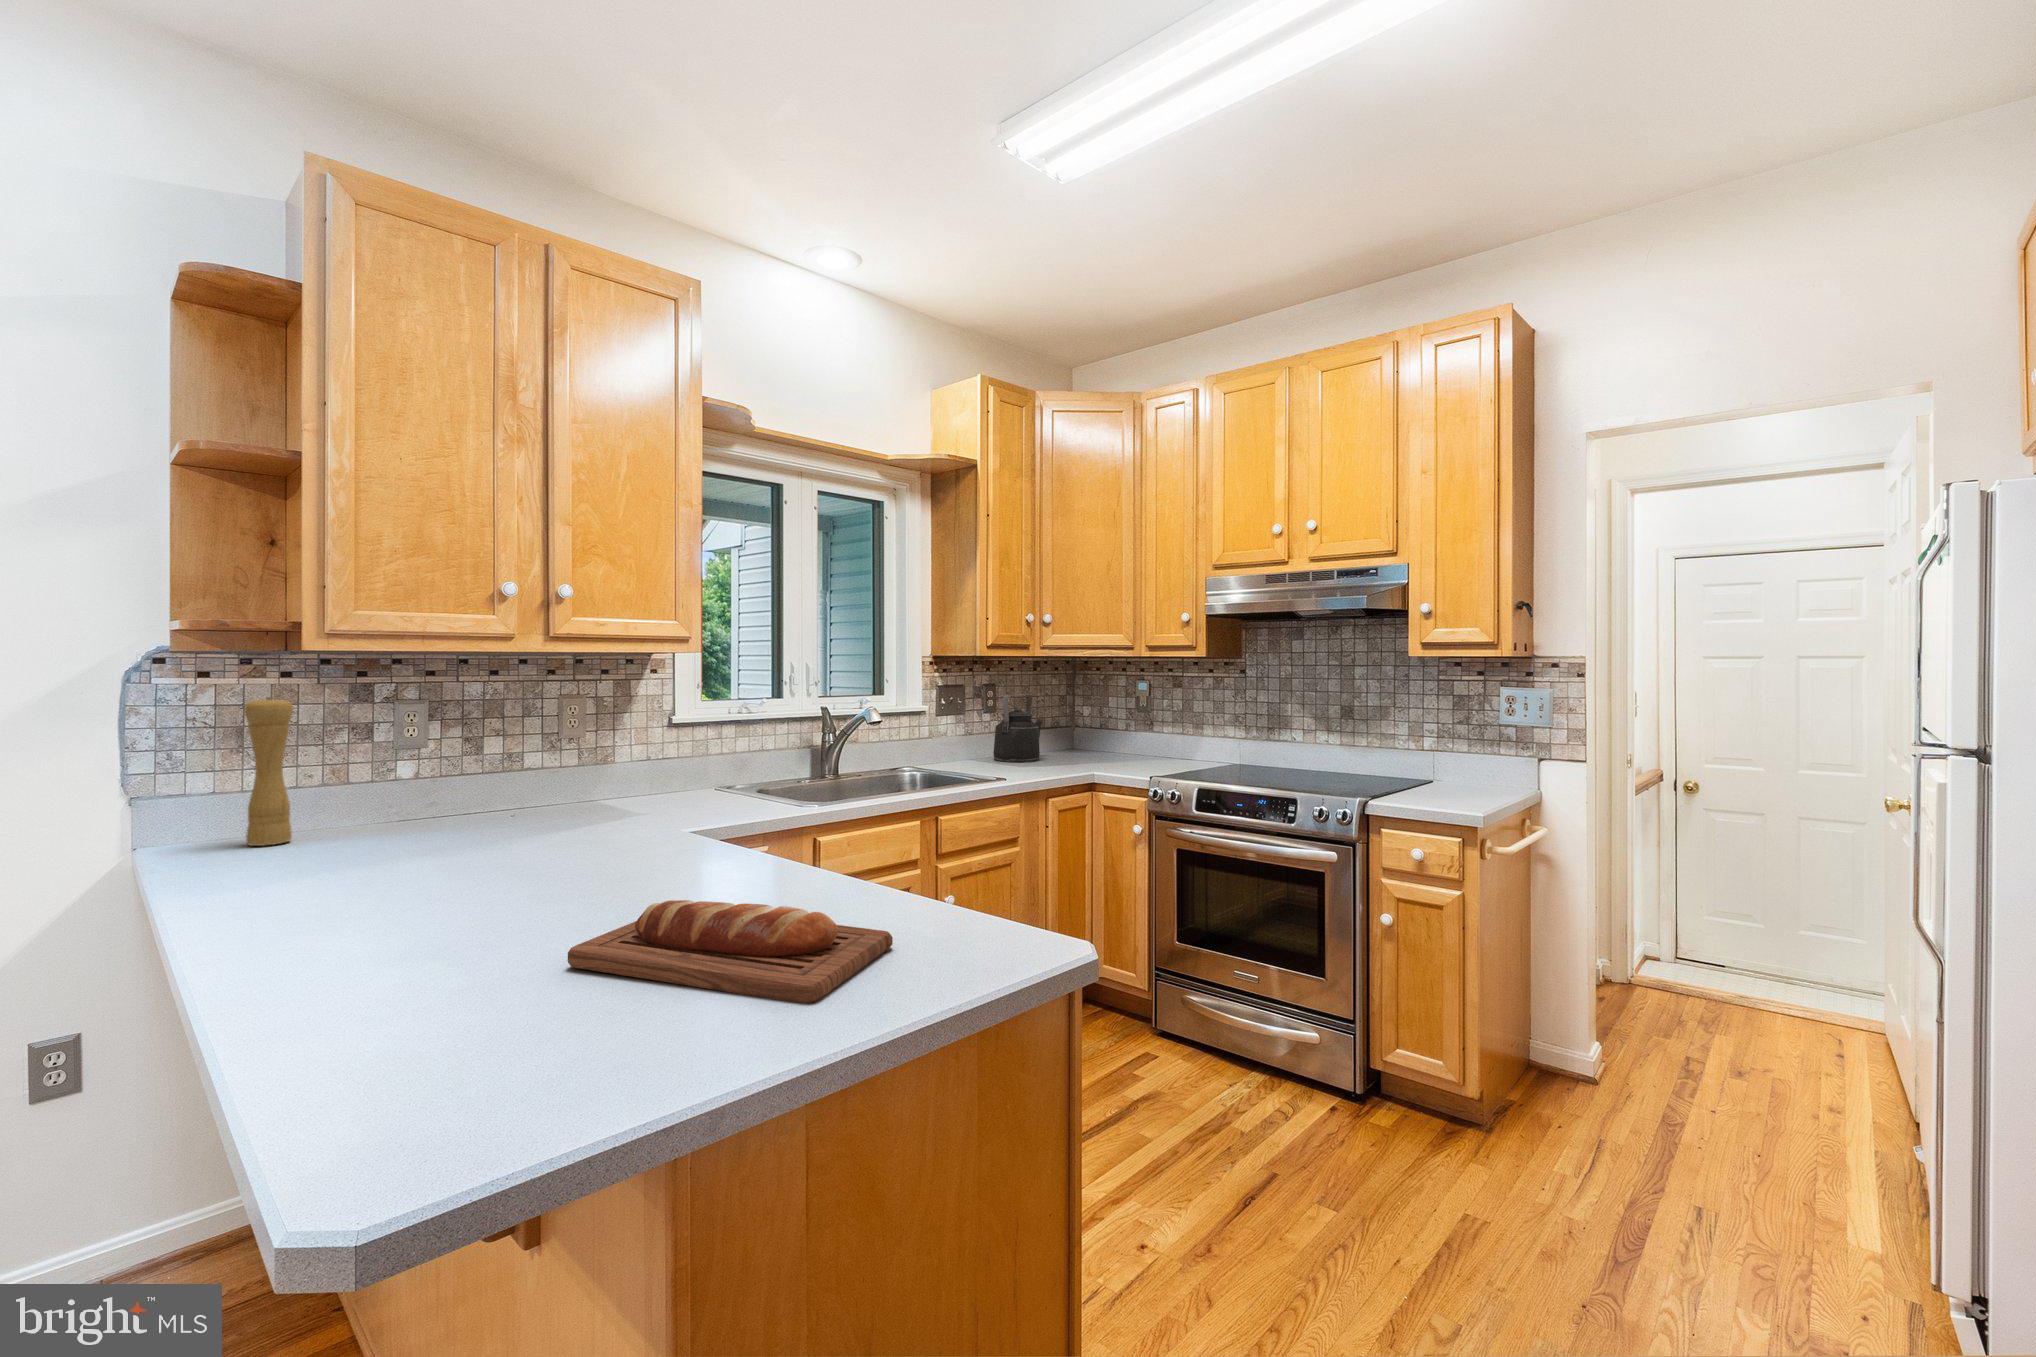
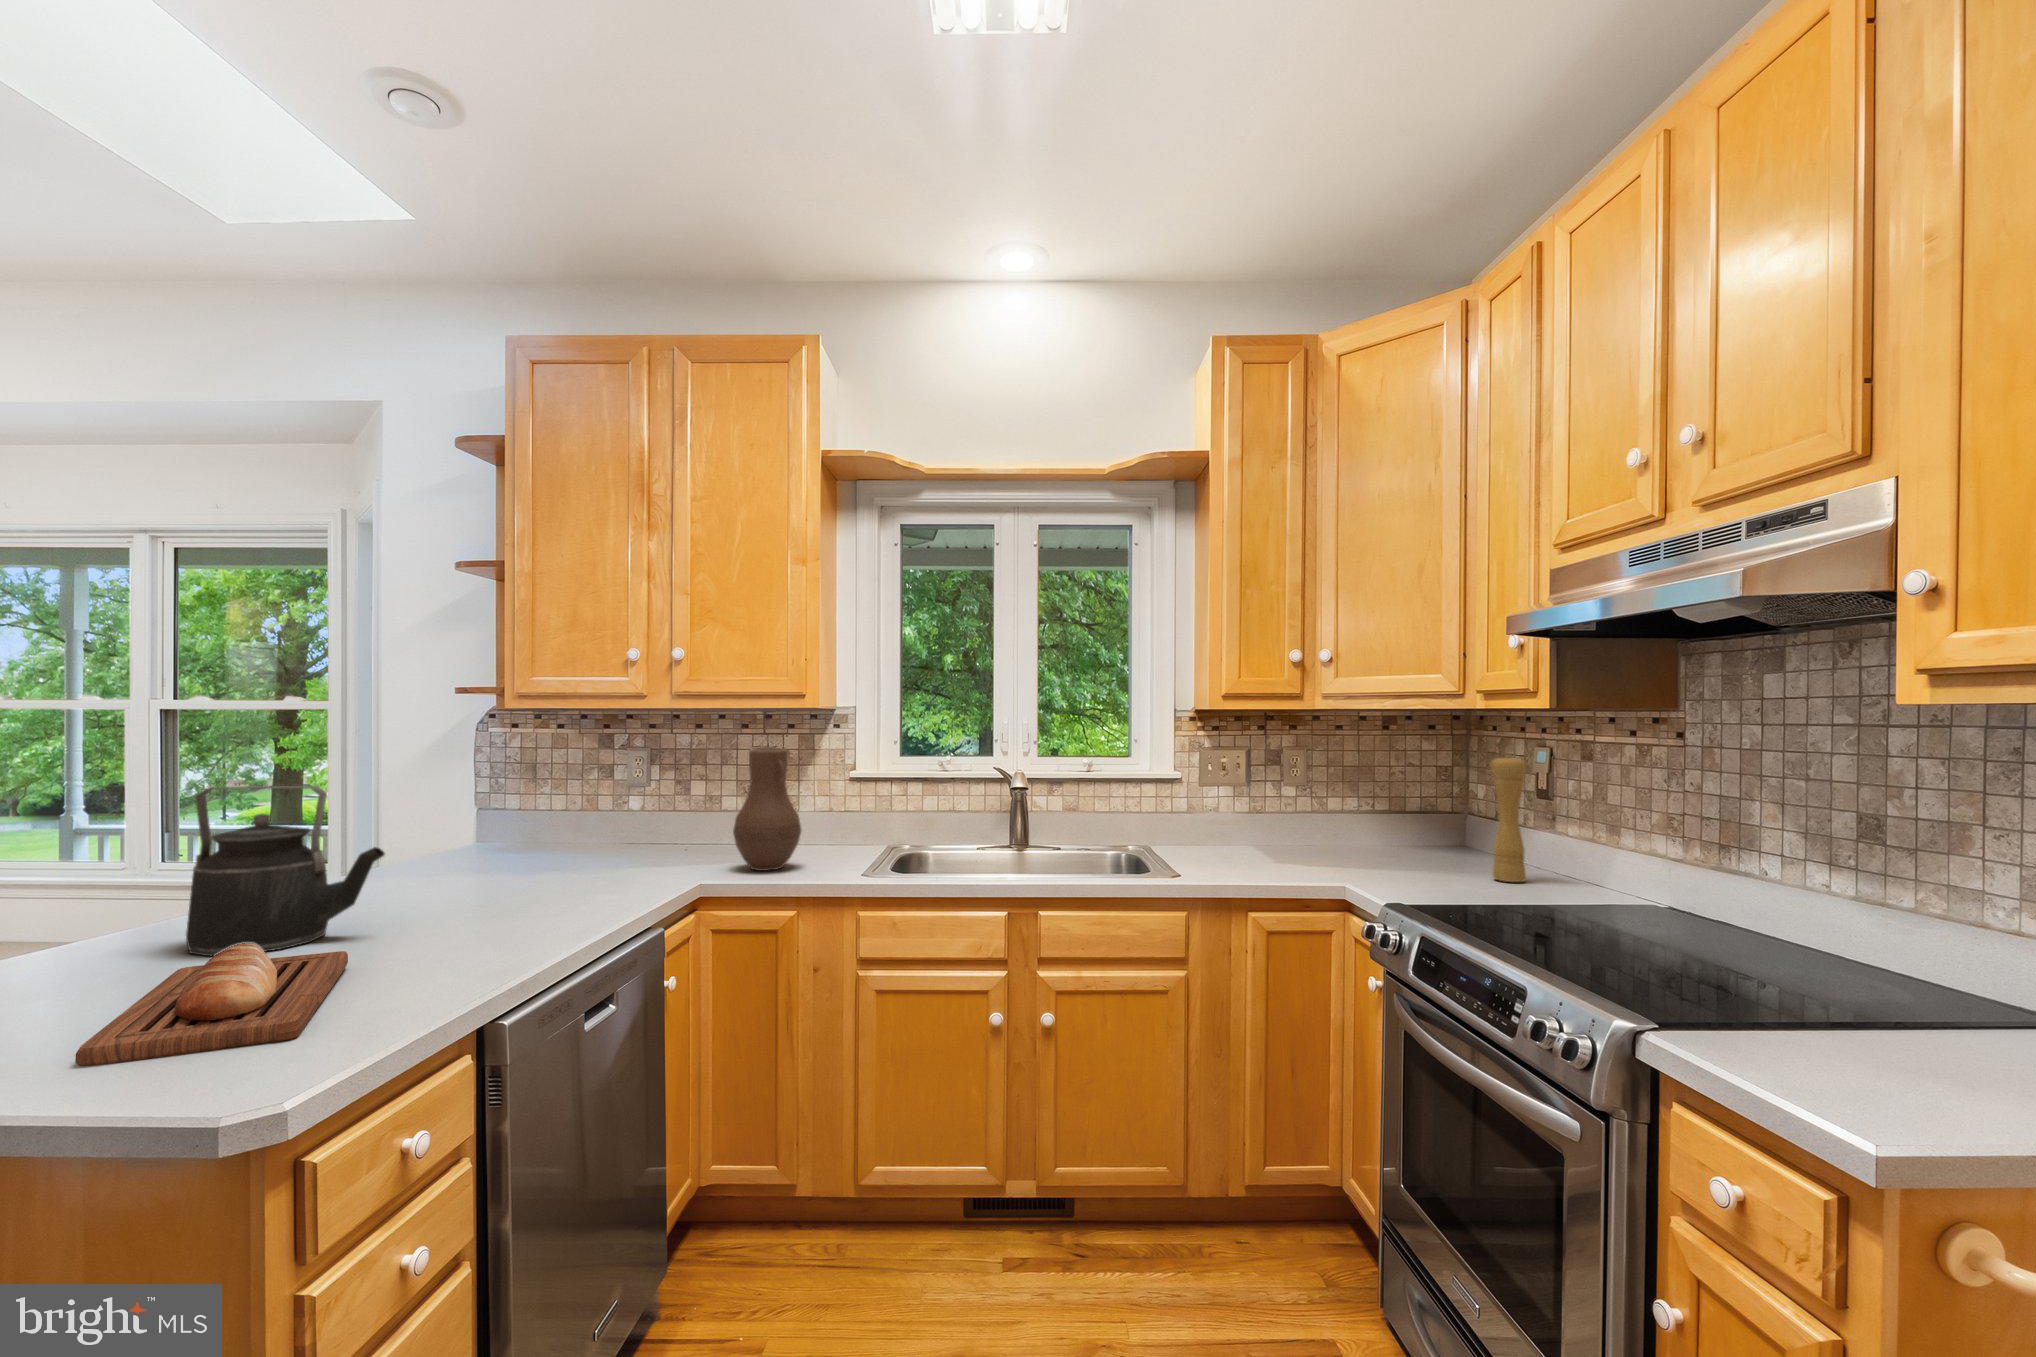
vase: none [650,693,721,814] -> present [733,748,801,871]
kettle: present [993,694,1043,762] -> present [186,786,385,956]
pepper mill: present [244,697,293,846] -> present [1491,756,1526,882]

